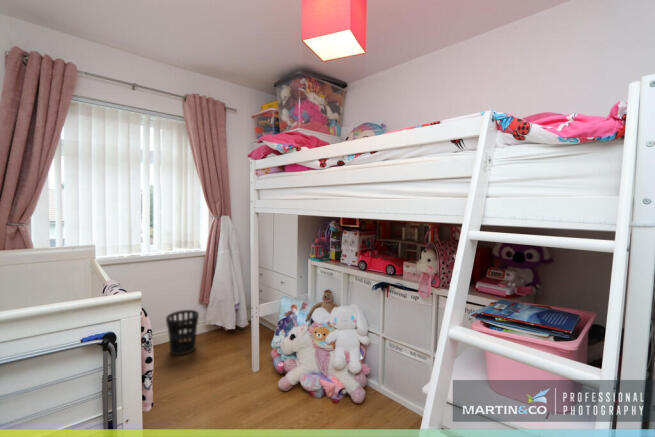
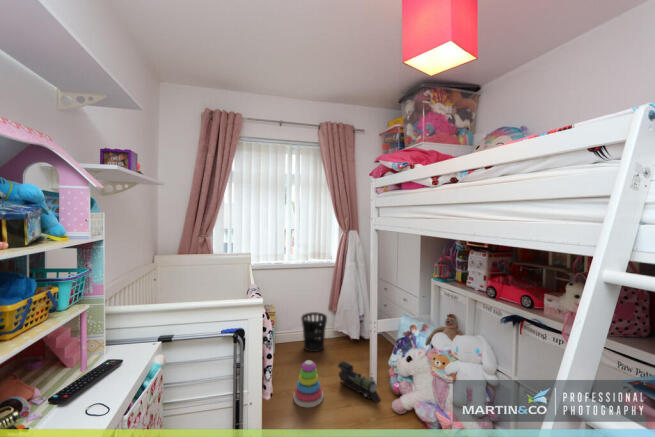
toy train: none [217,356,266,388] -> present [338,362,380,403]
stacking toy: none [166,363,203,417] -> present [294,360,323,407]

